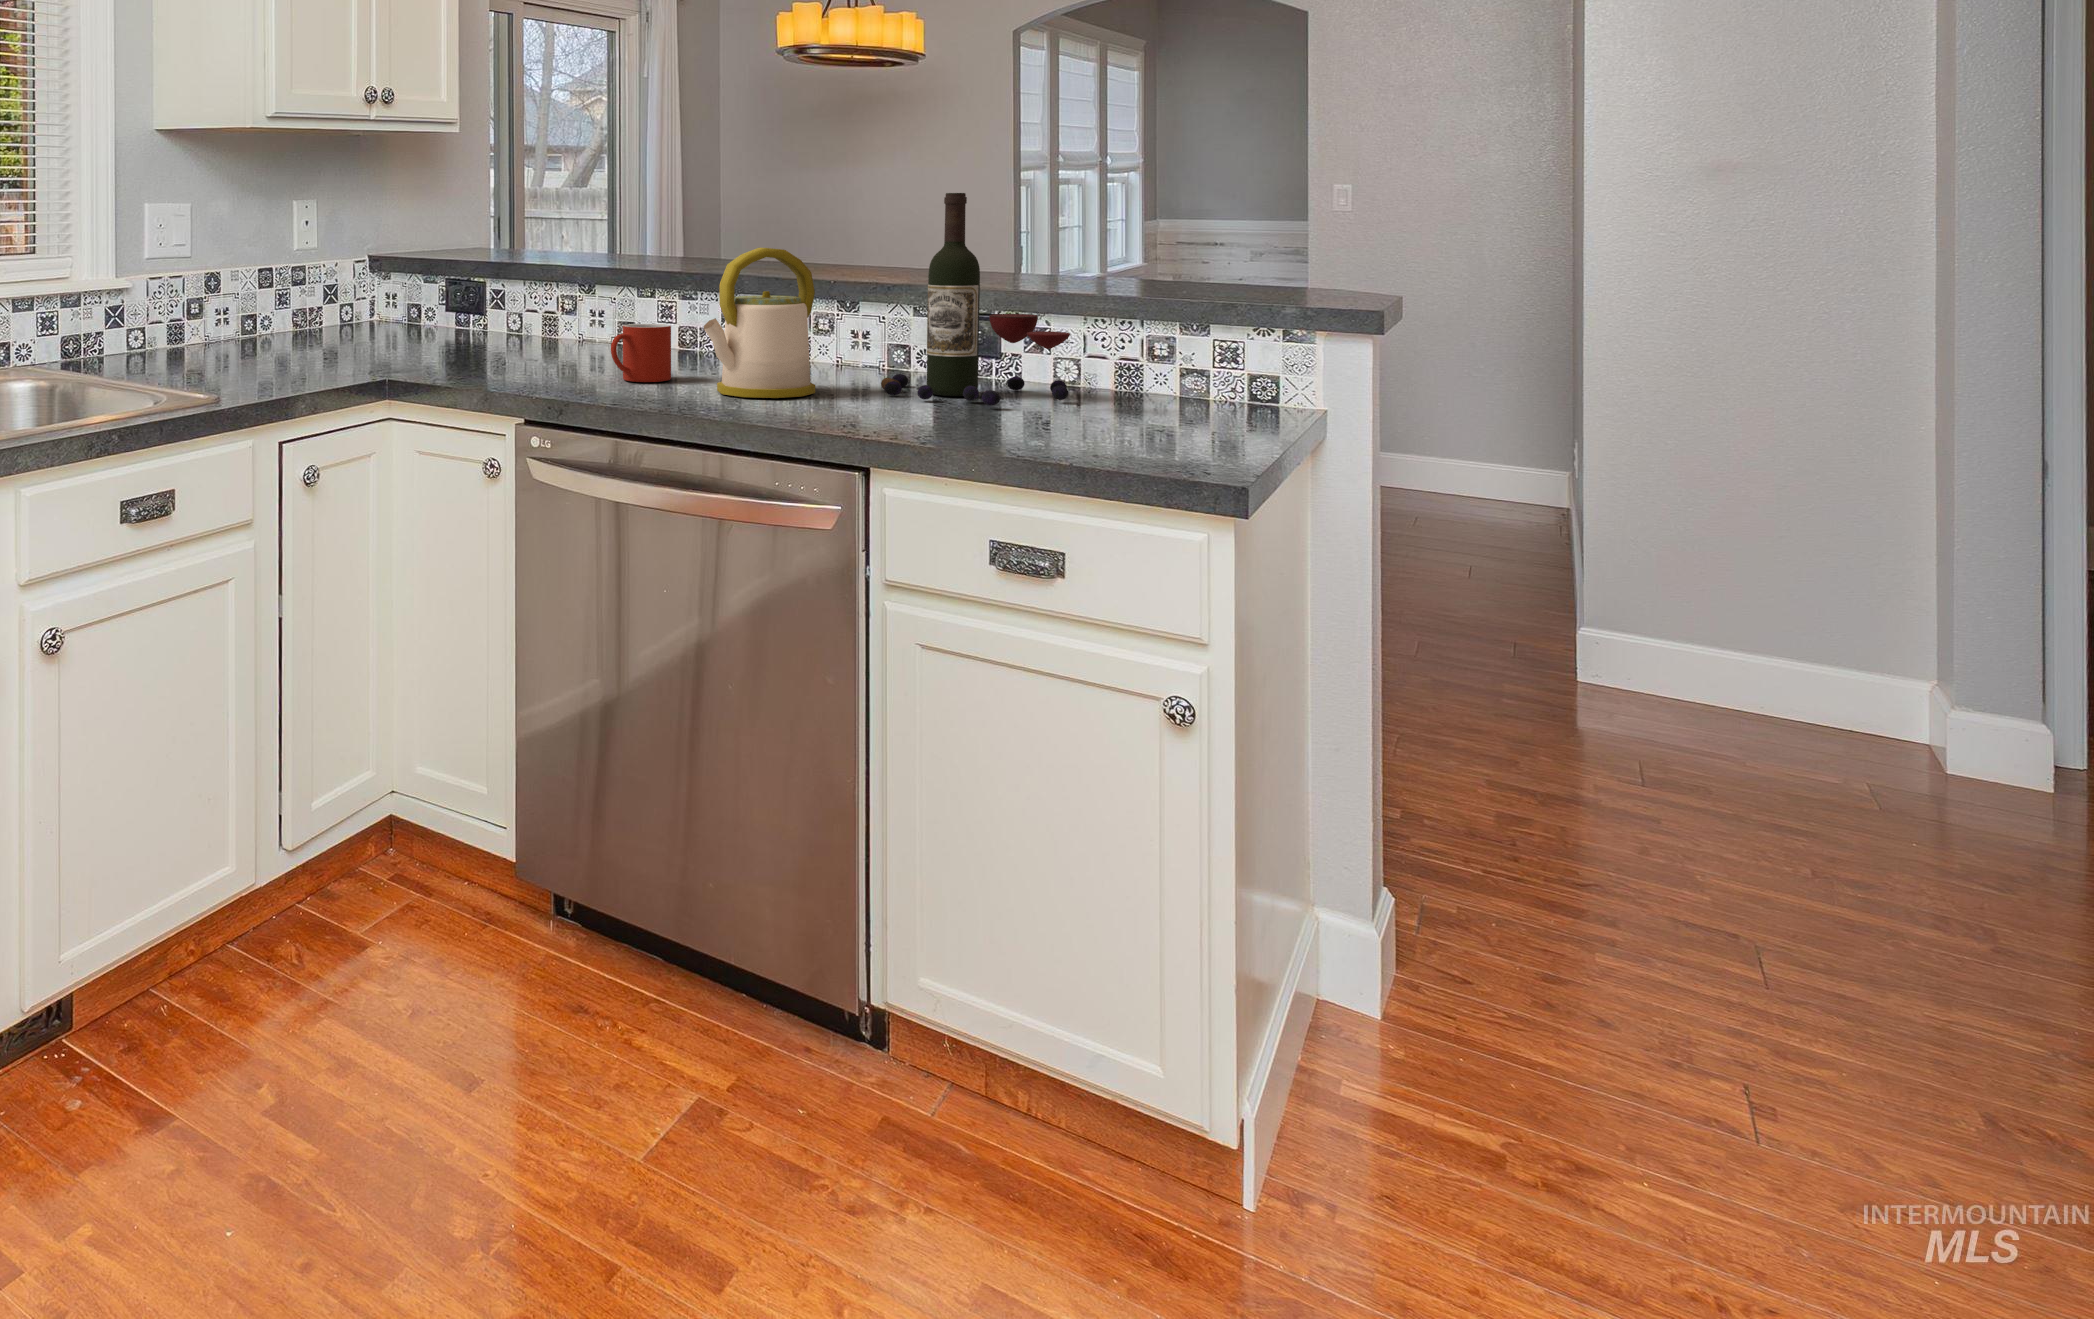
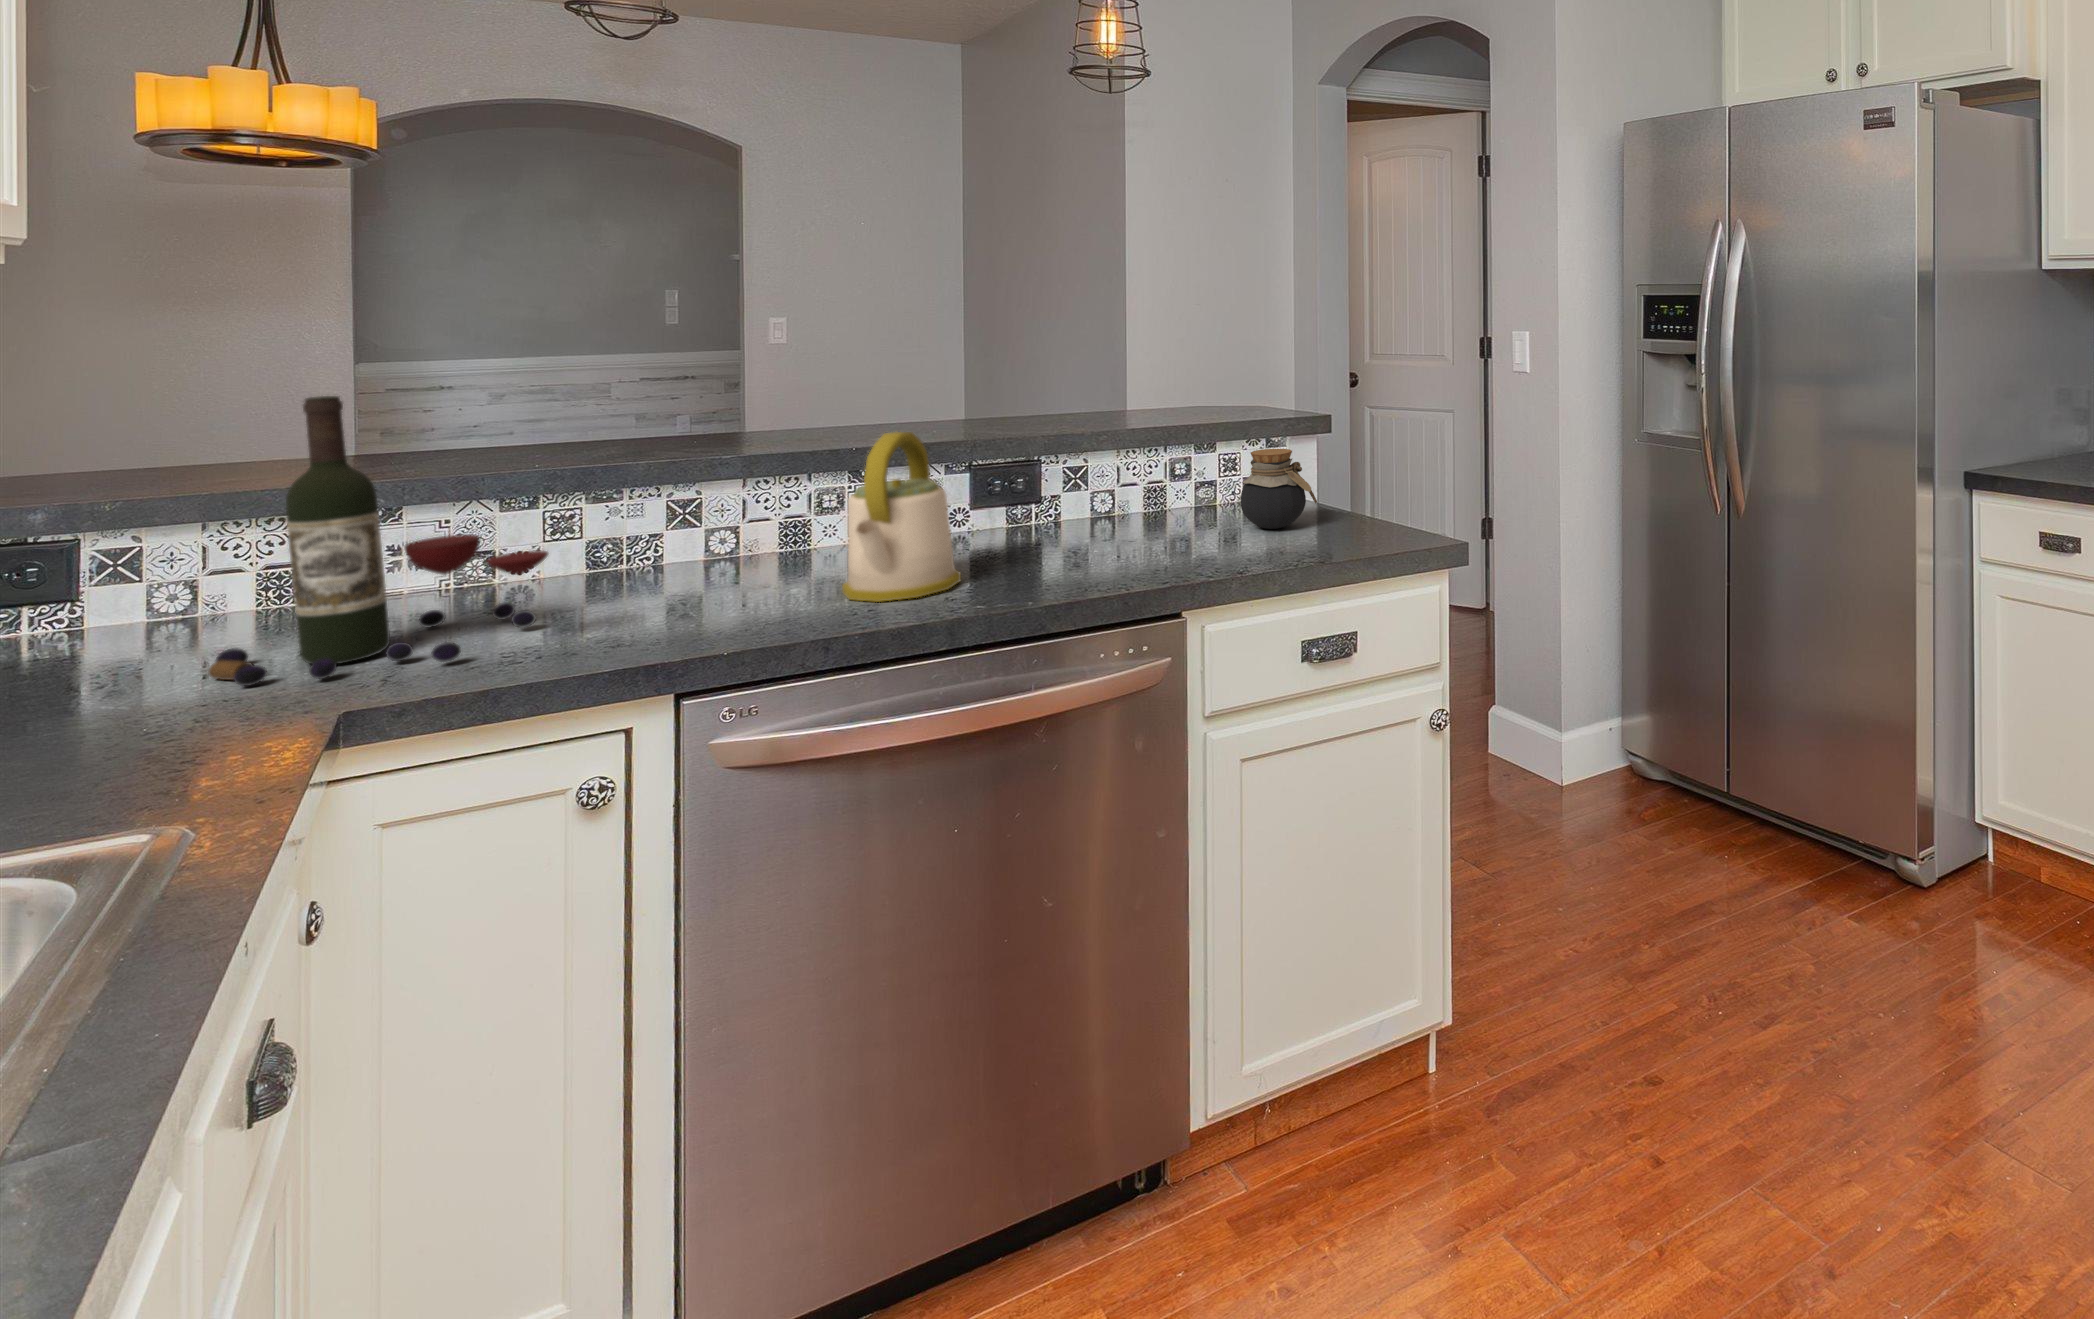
wine bottle: present [881,193,1070,406] -> present [209,396,548,686]
mug: present [611,324,671,382] -> none [673,539,749,620]
jar: none [1137,324,1233,427] -> present [1241,449,1317,529]

